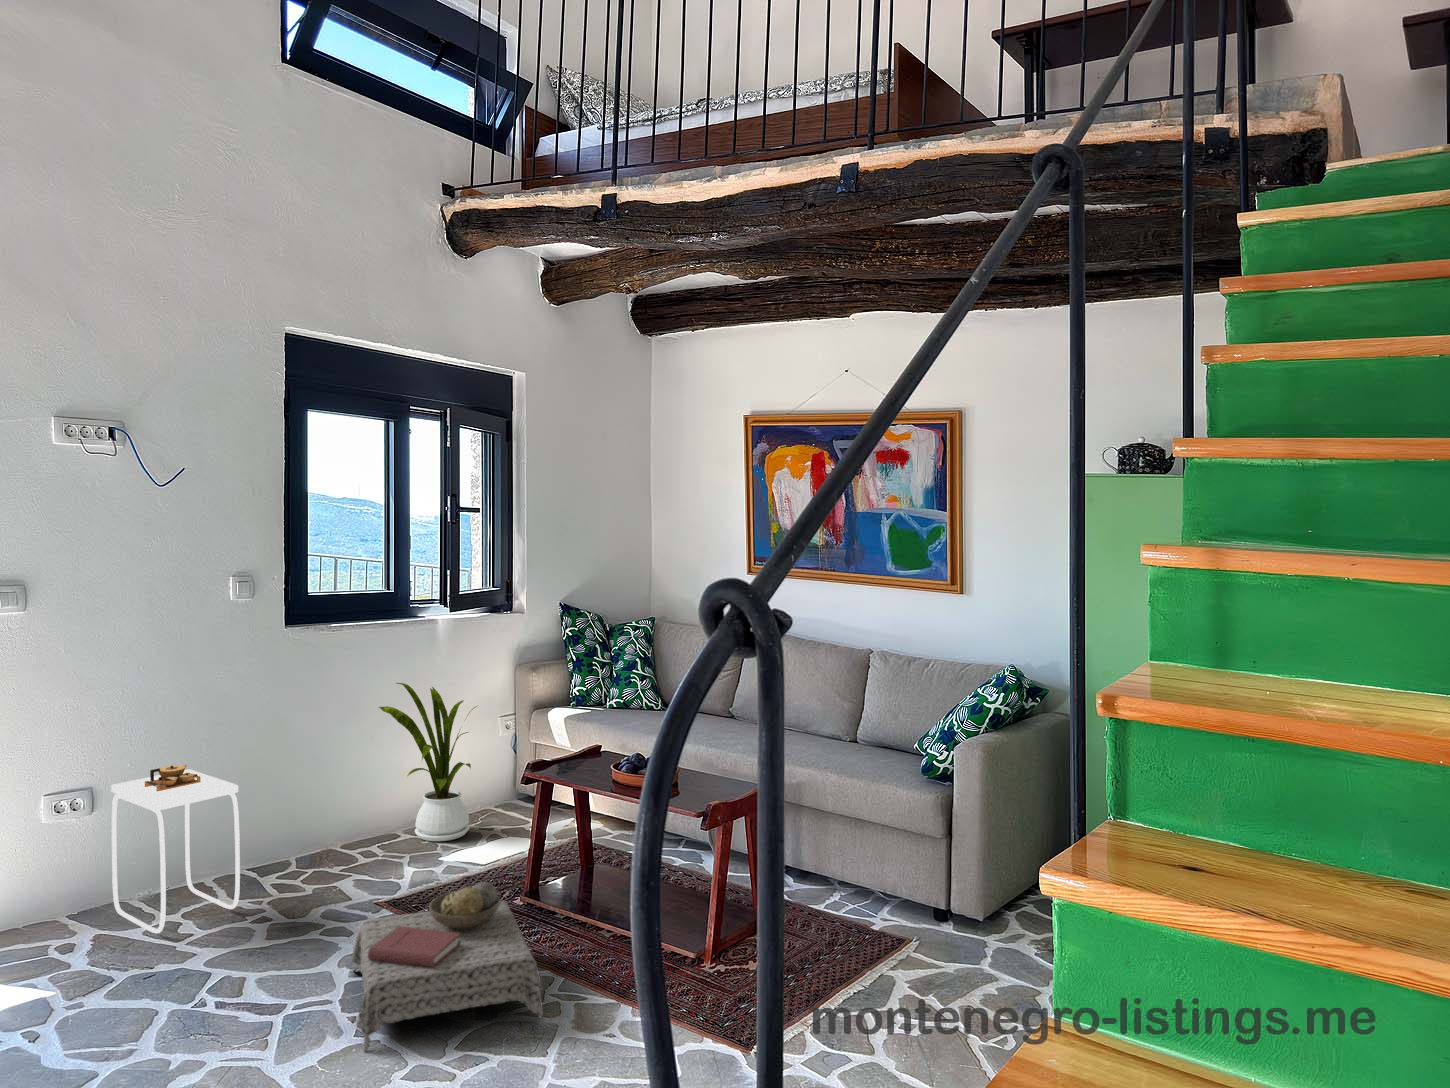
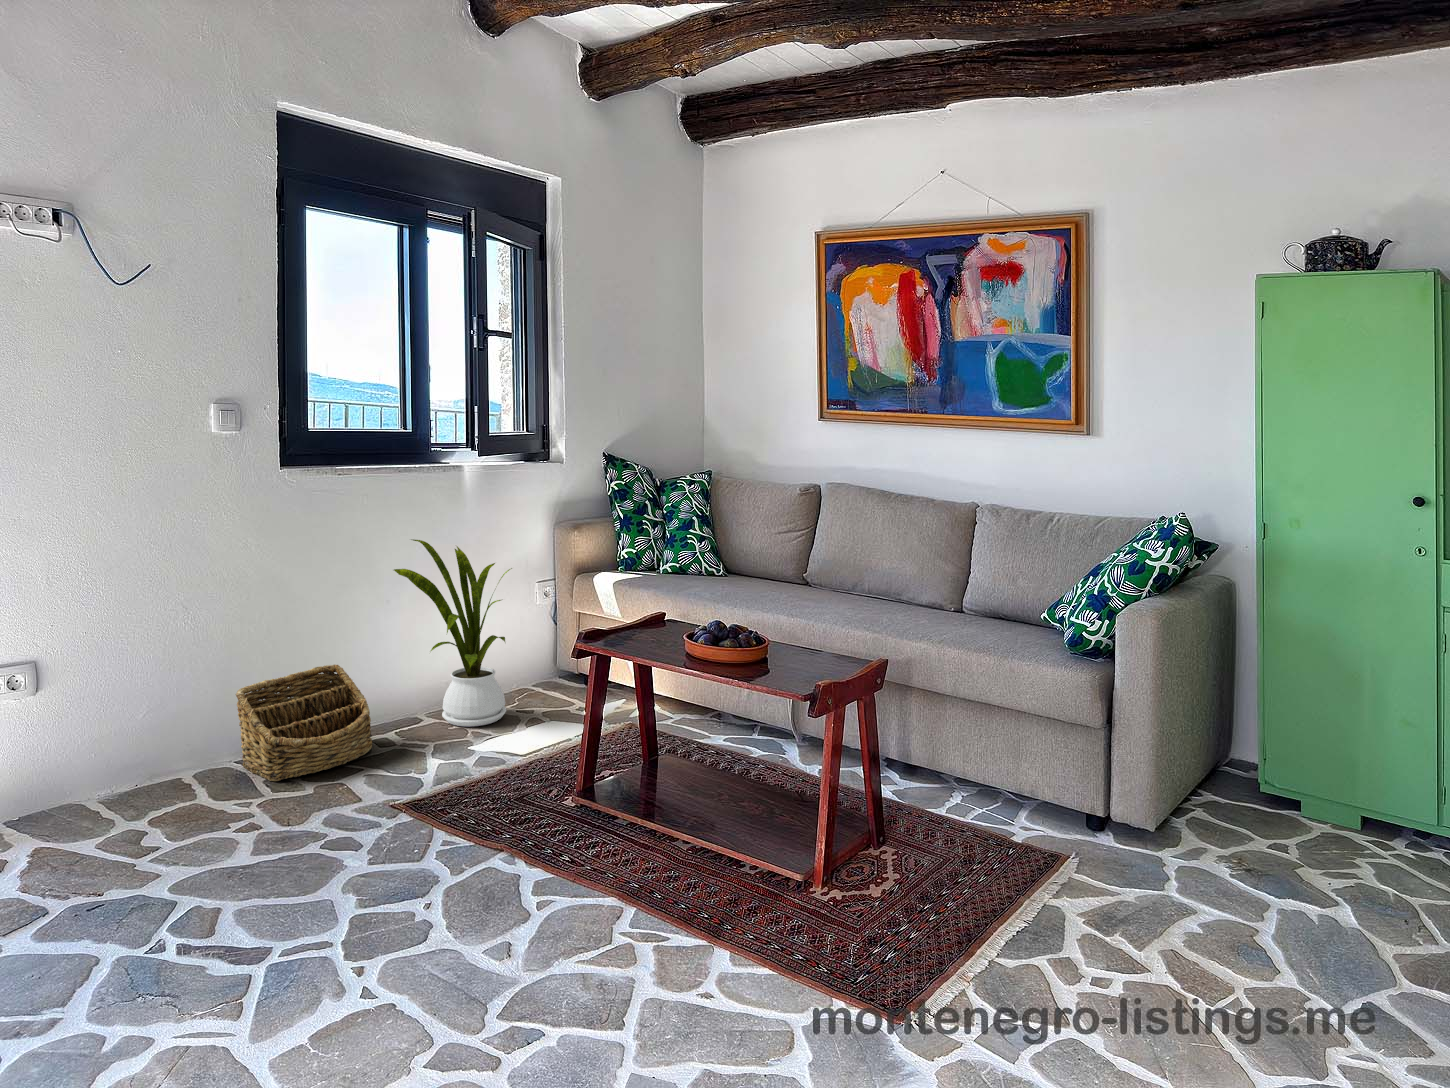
side table: present [112,765,240,933] -> none [52,637,222,845]
basket: none [247,787,357,885] -> present [236,665,372,781]
ottoman: present [351,882,543,1051] -> none [357,787,614,1025]

